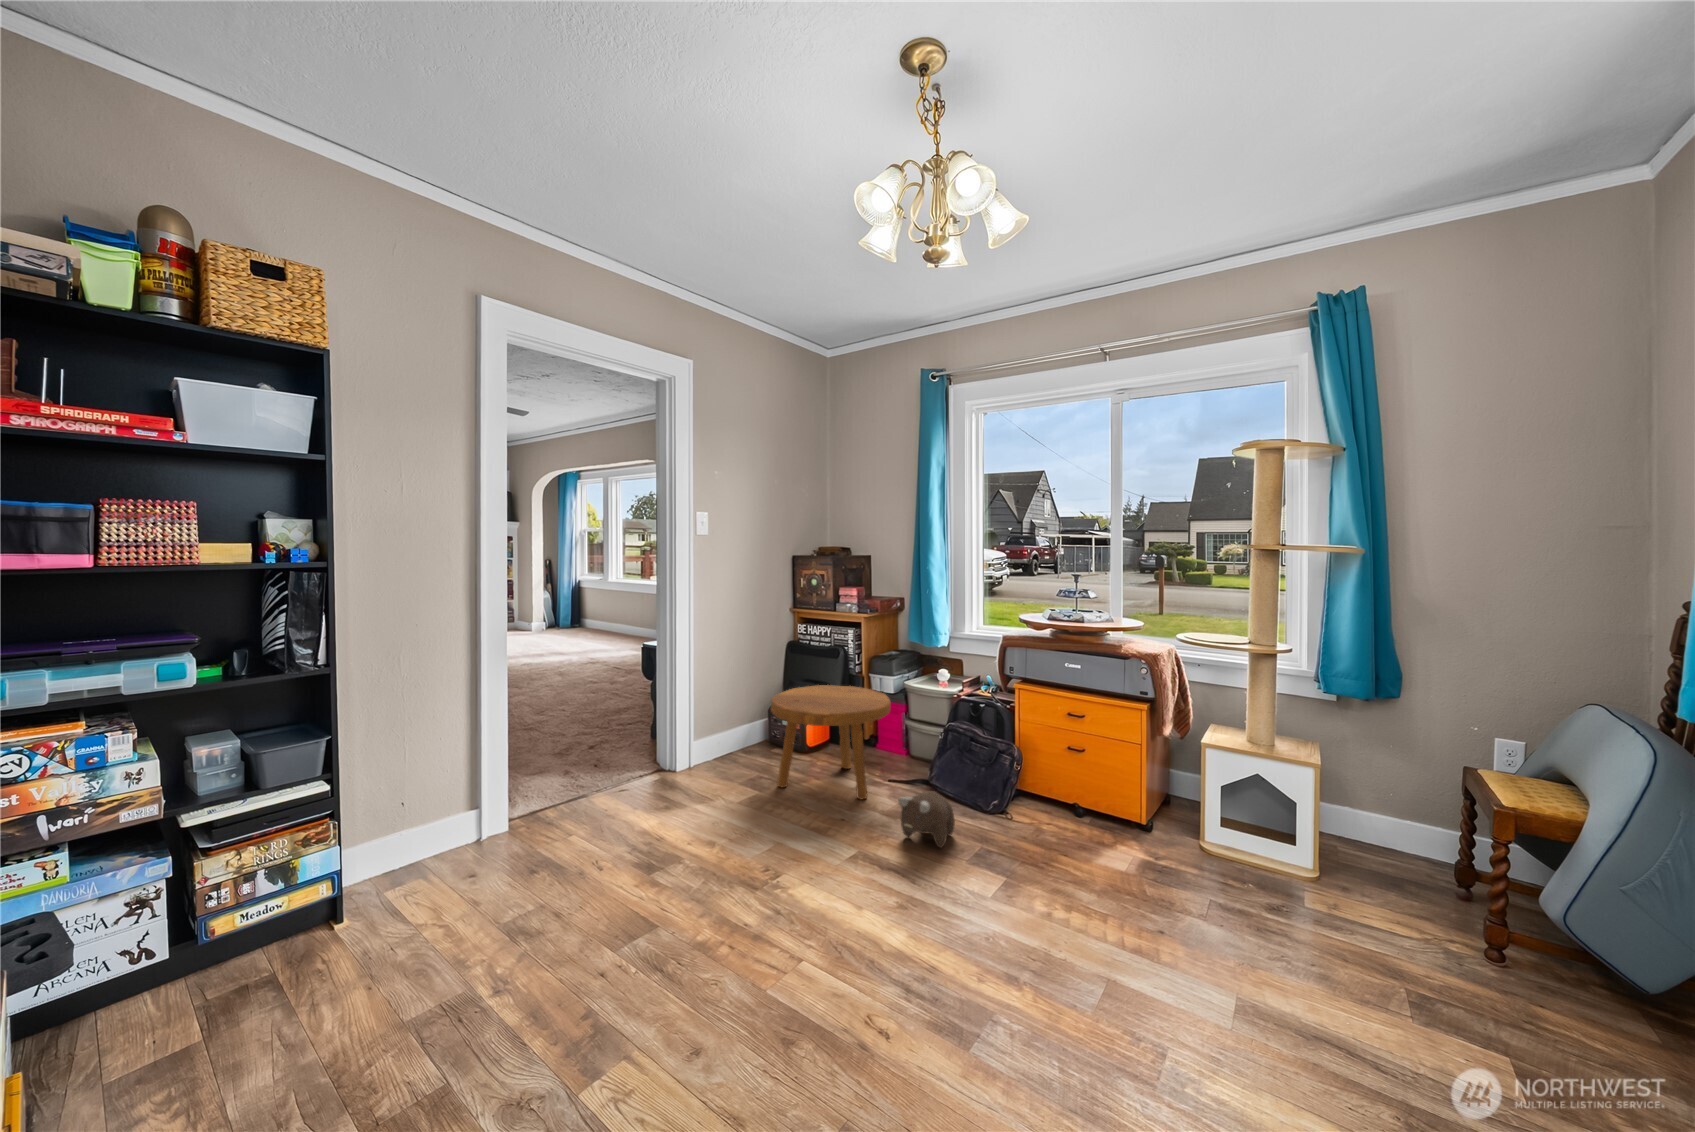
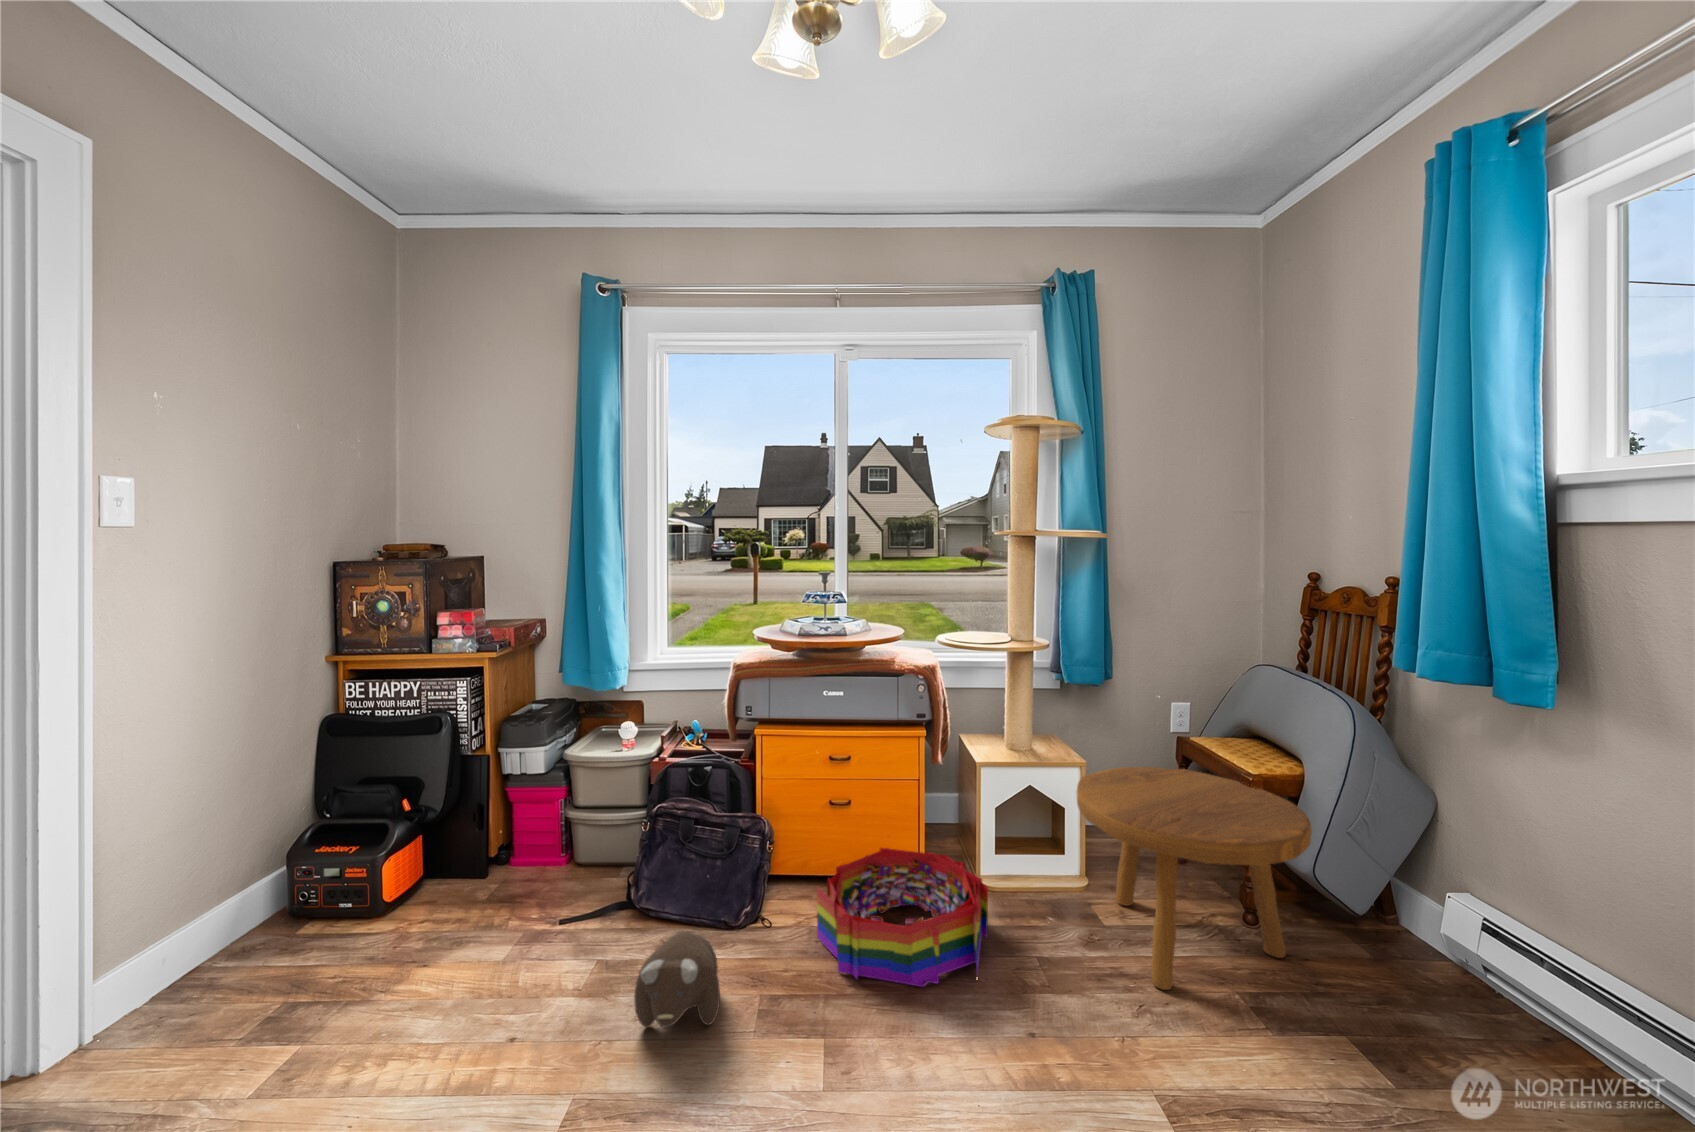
footstool: present [771,685,890,800] -> present [1077,767,1312,990]
storage bin: none [1035,790,1170,889] -> present [817,847,988,987]

